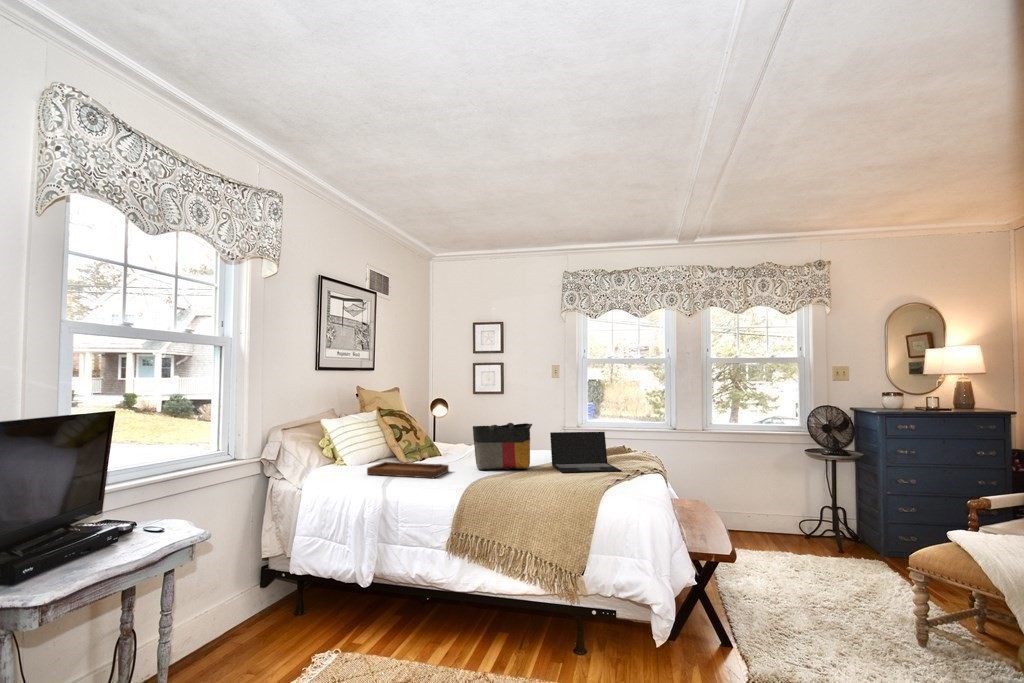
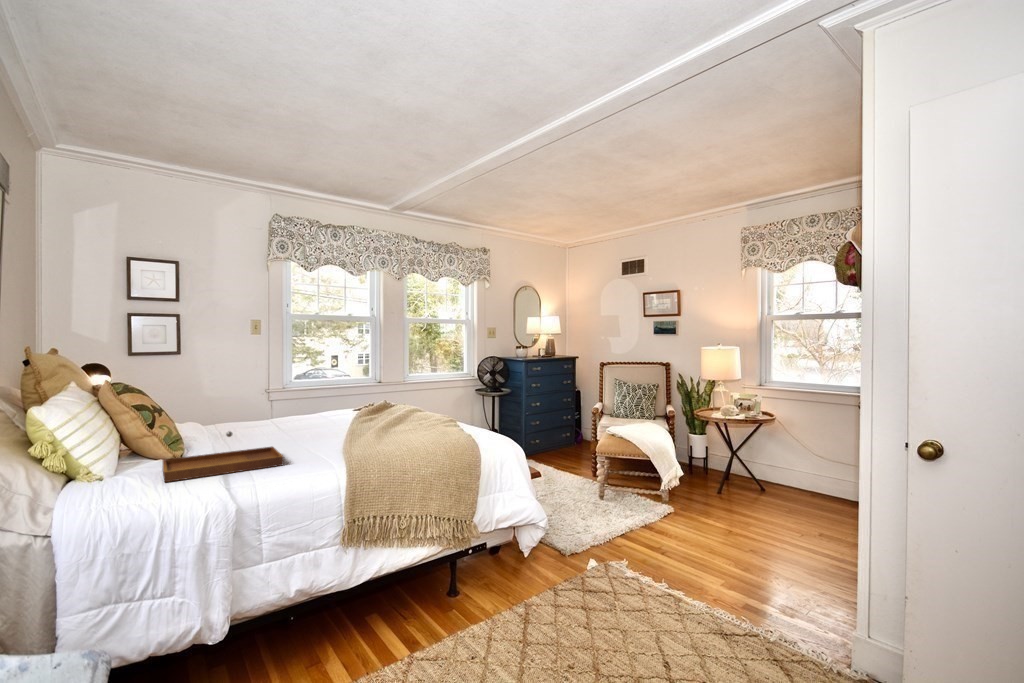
tote bag: present [473,423,532,470] -> none [294,386,360,445]
laptop: present [550,432,621,473] -> none [358,389,435,433]

